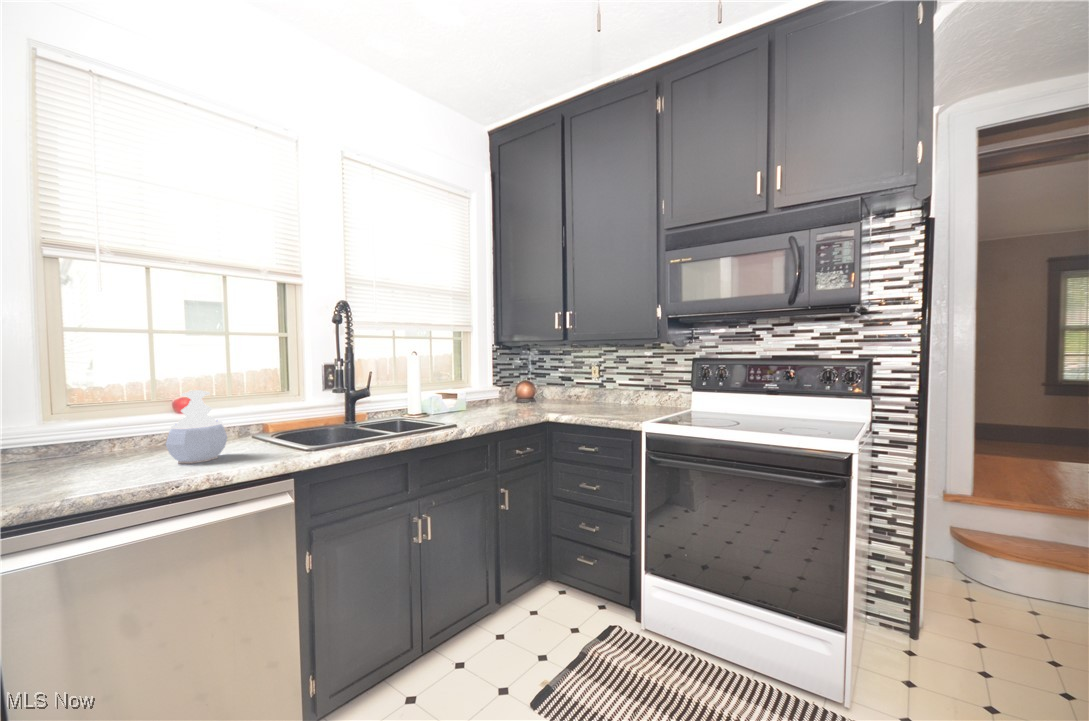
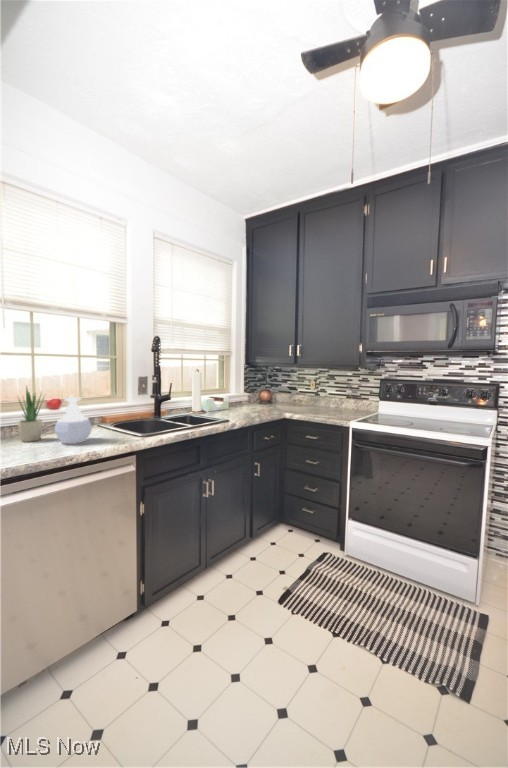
potted plant: none [110,374,157,463] -> present [18,388,43,442]

